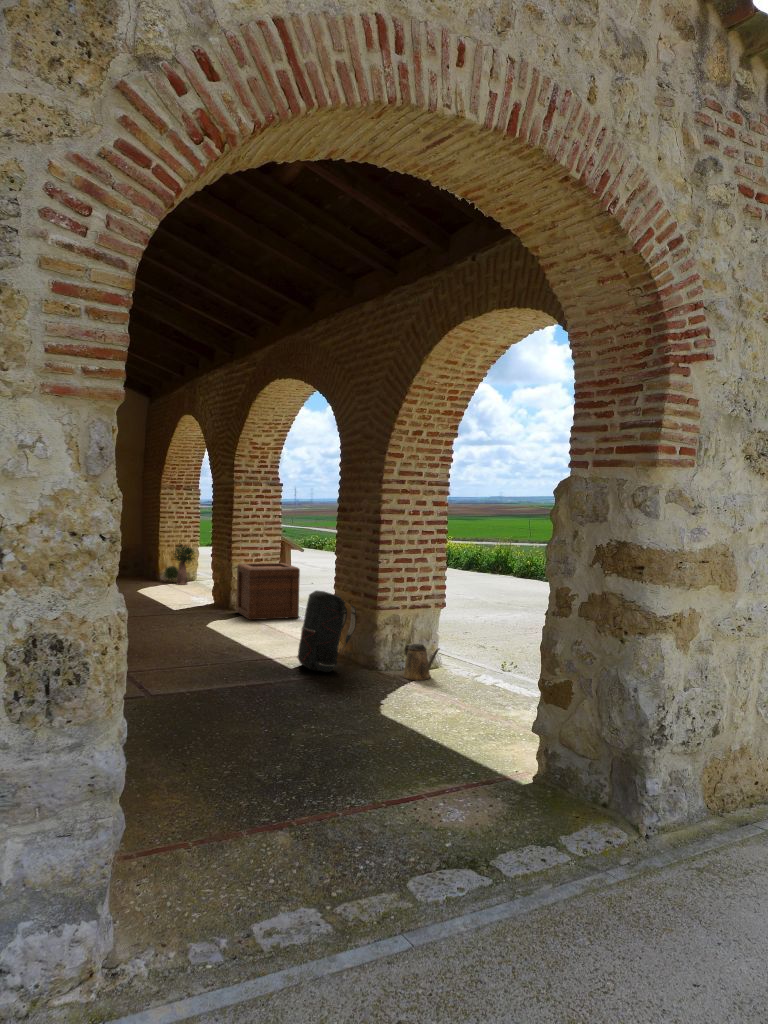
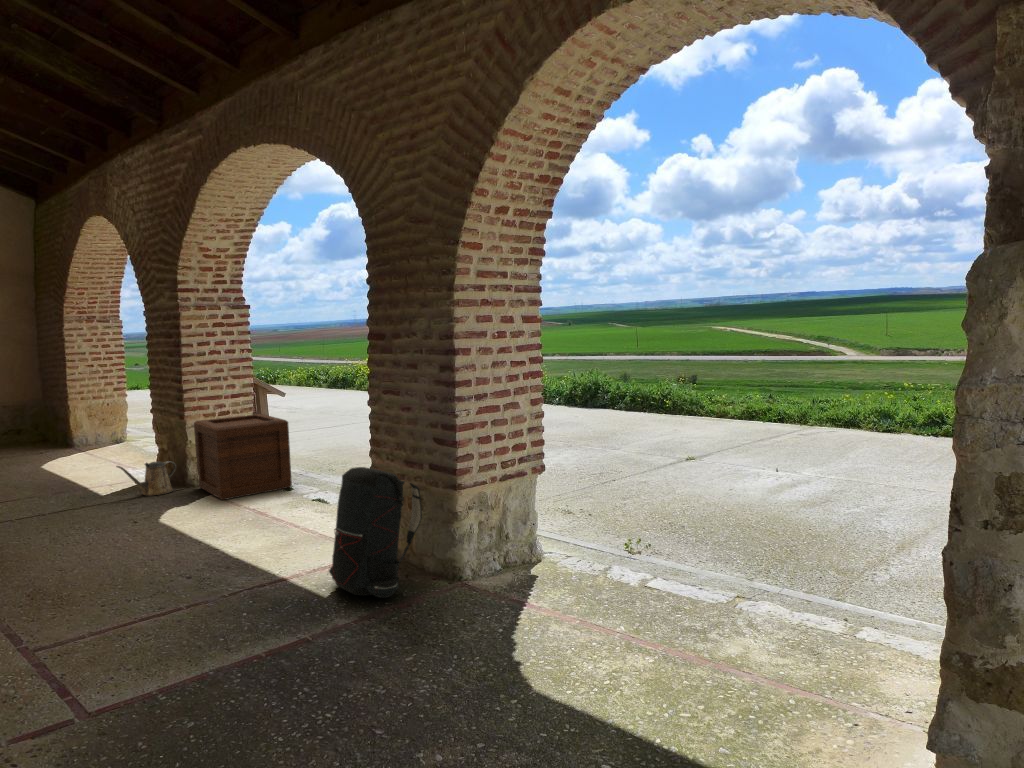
potted plant: present [164,543,194,585] -> none [78,394,124,449]
watering can: present [403,644,440,680] -> present [116,461,176,496]

